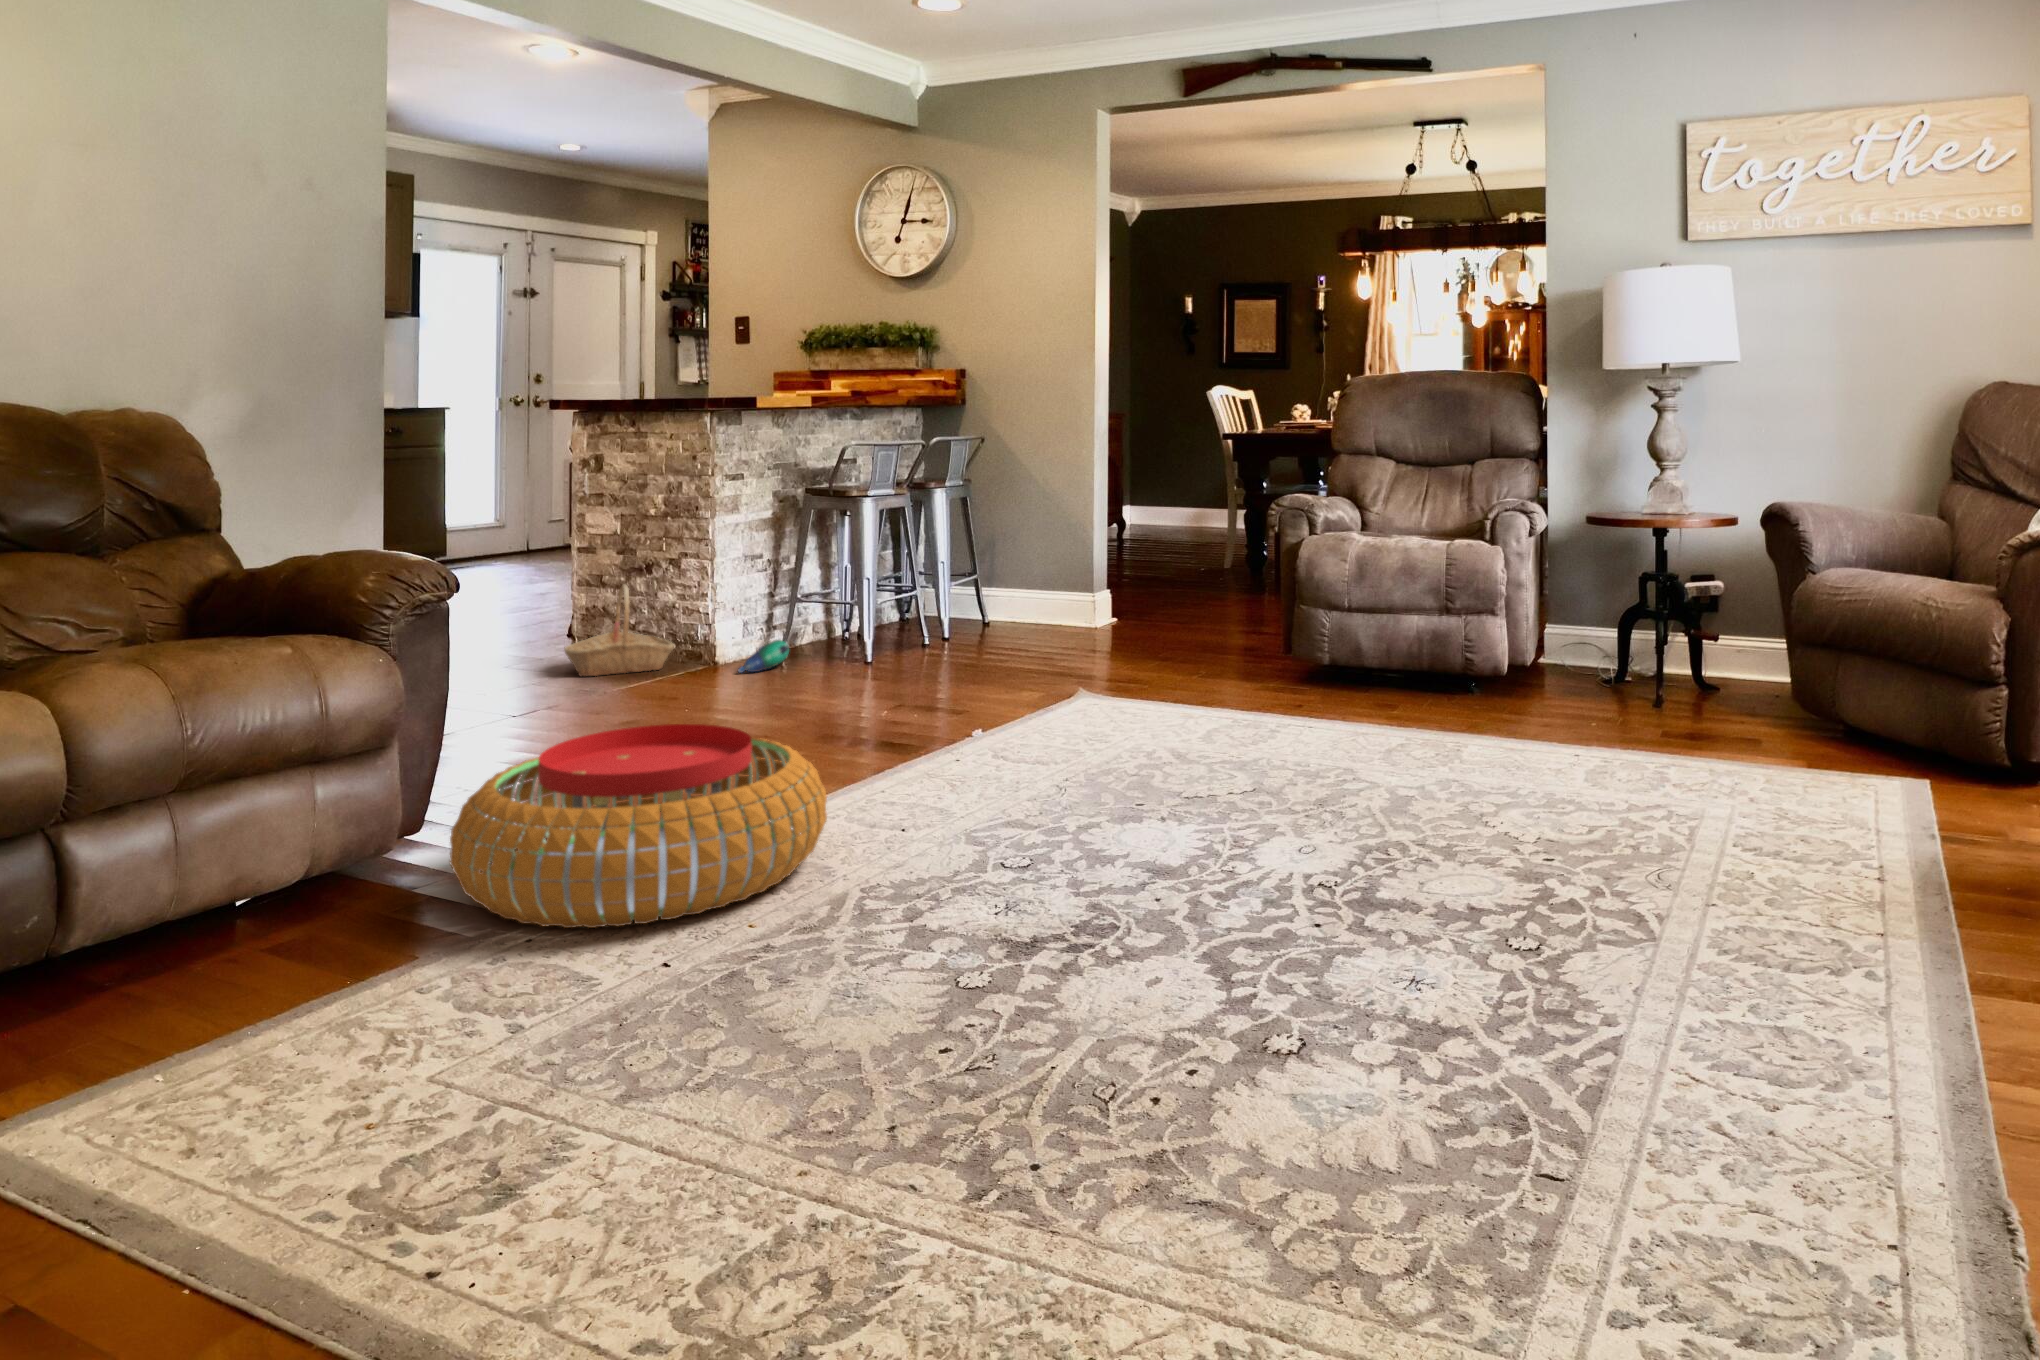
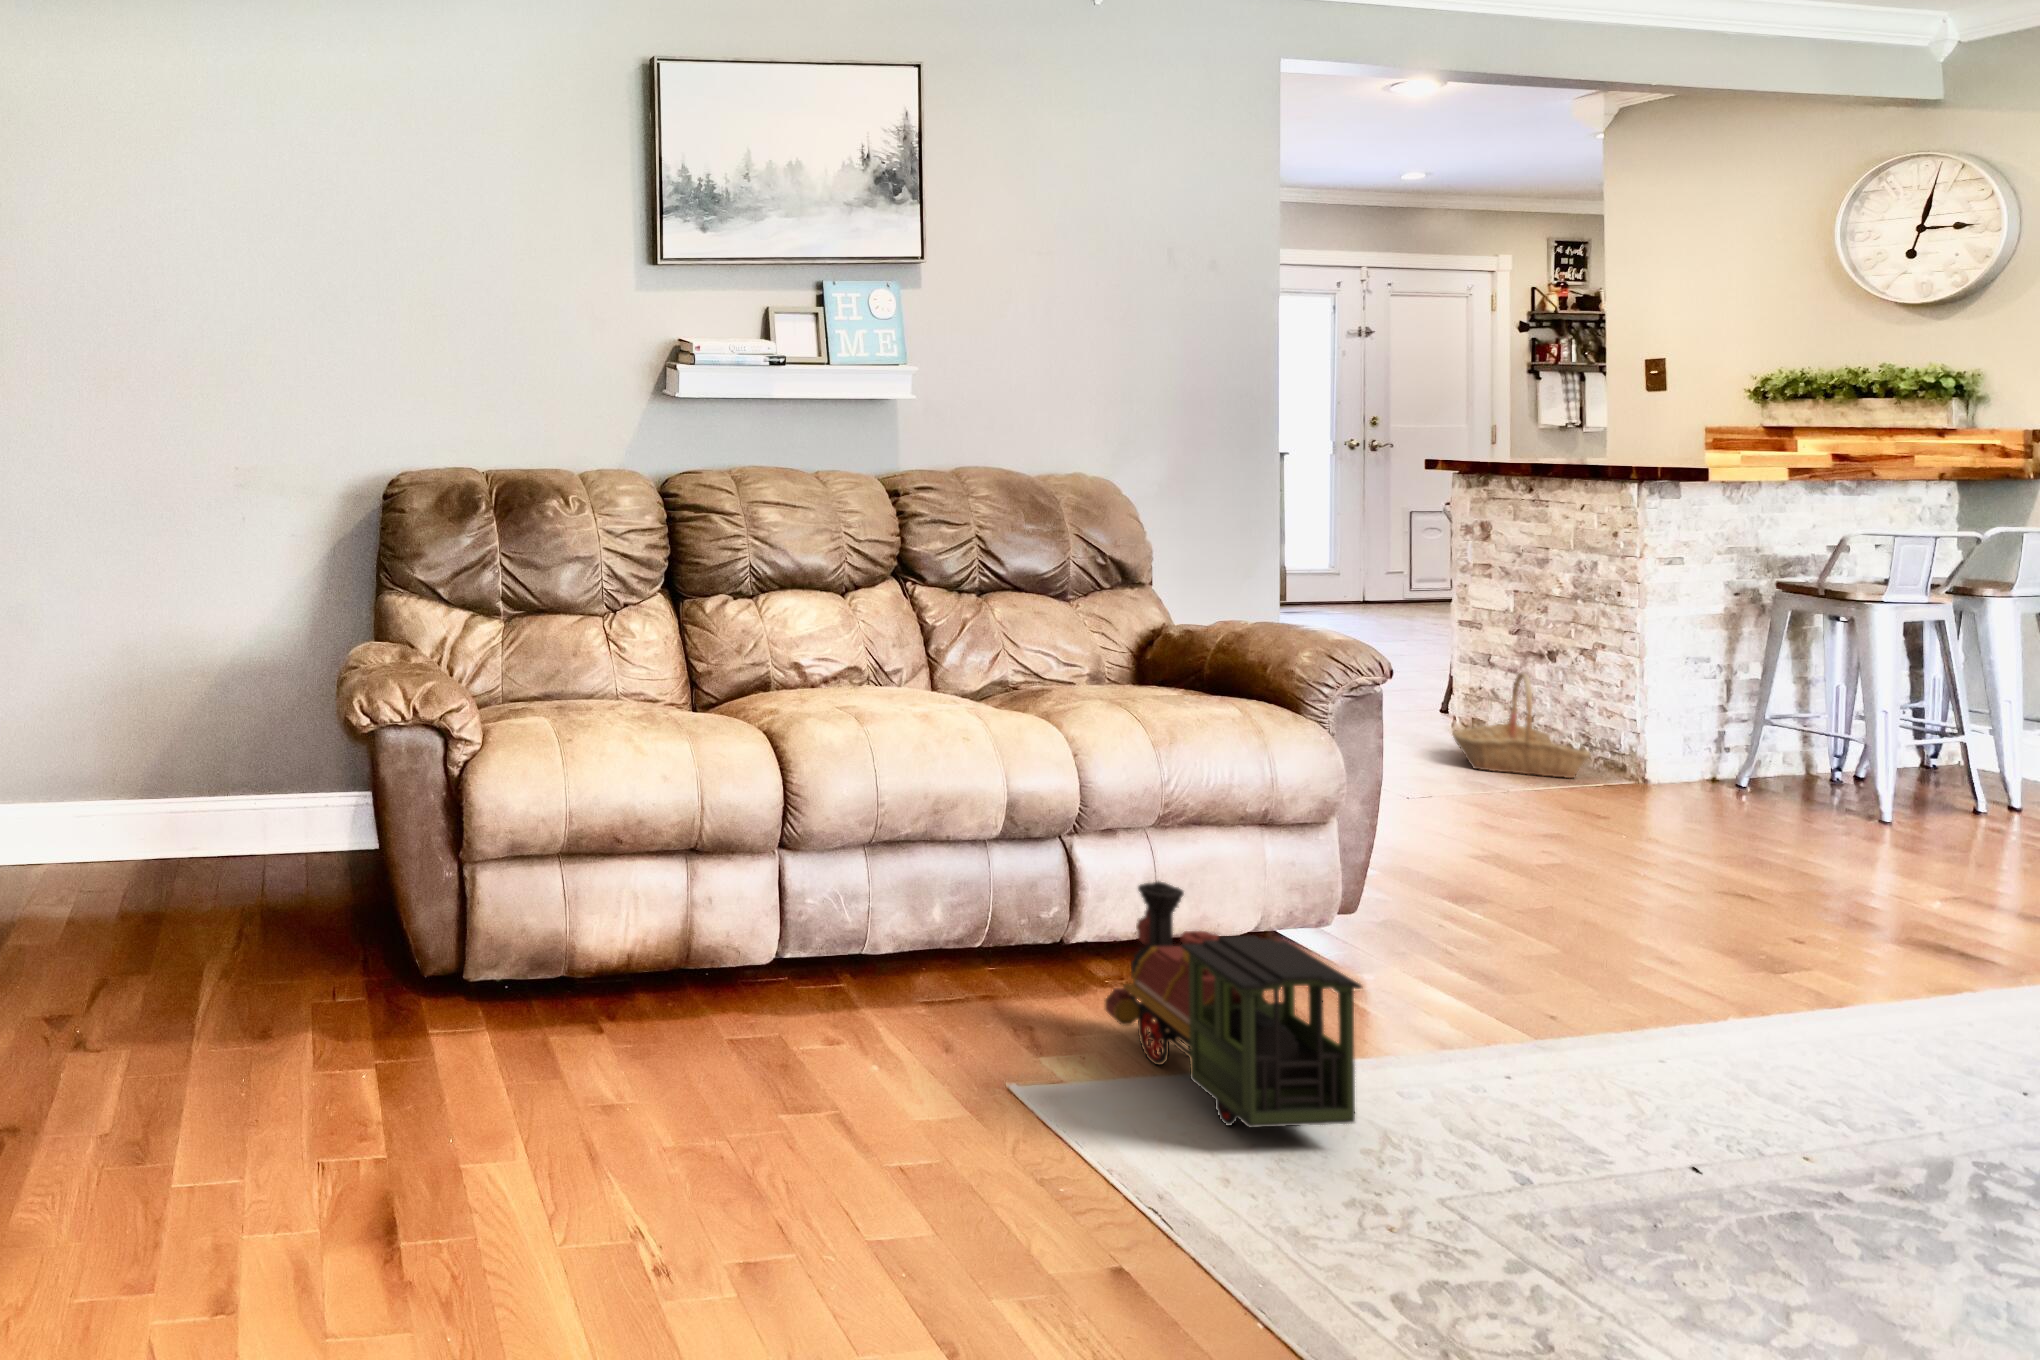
plush toy: present [738,640,789,673] -> none [1683,770,1759,807]
pouf: present [450,724,827,928] -> none [1398,853,1887,1103]
toy train: none [58,859,362,1120] -> present [1105,881,1362,1128]

